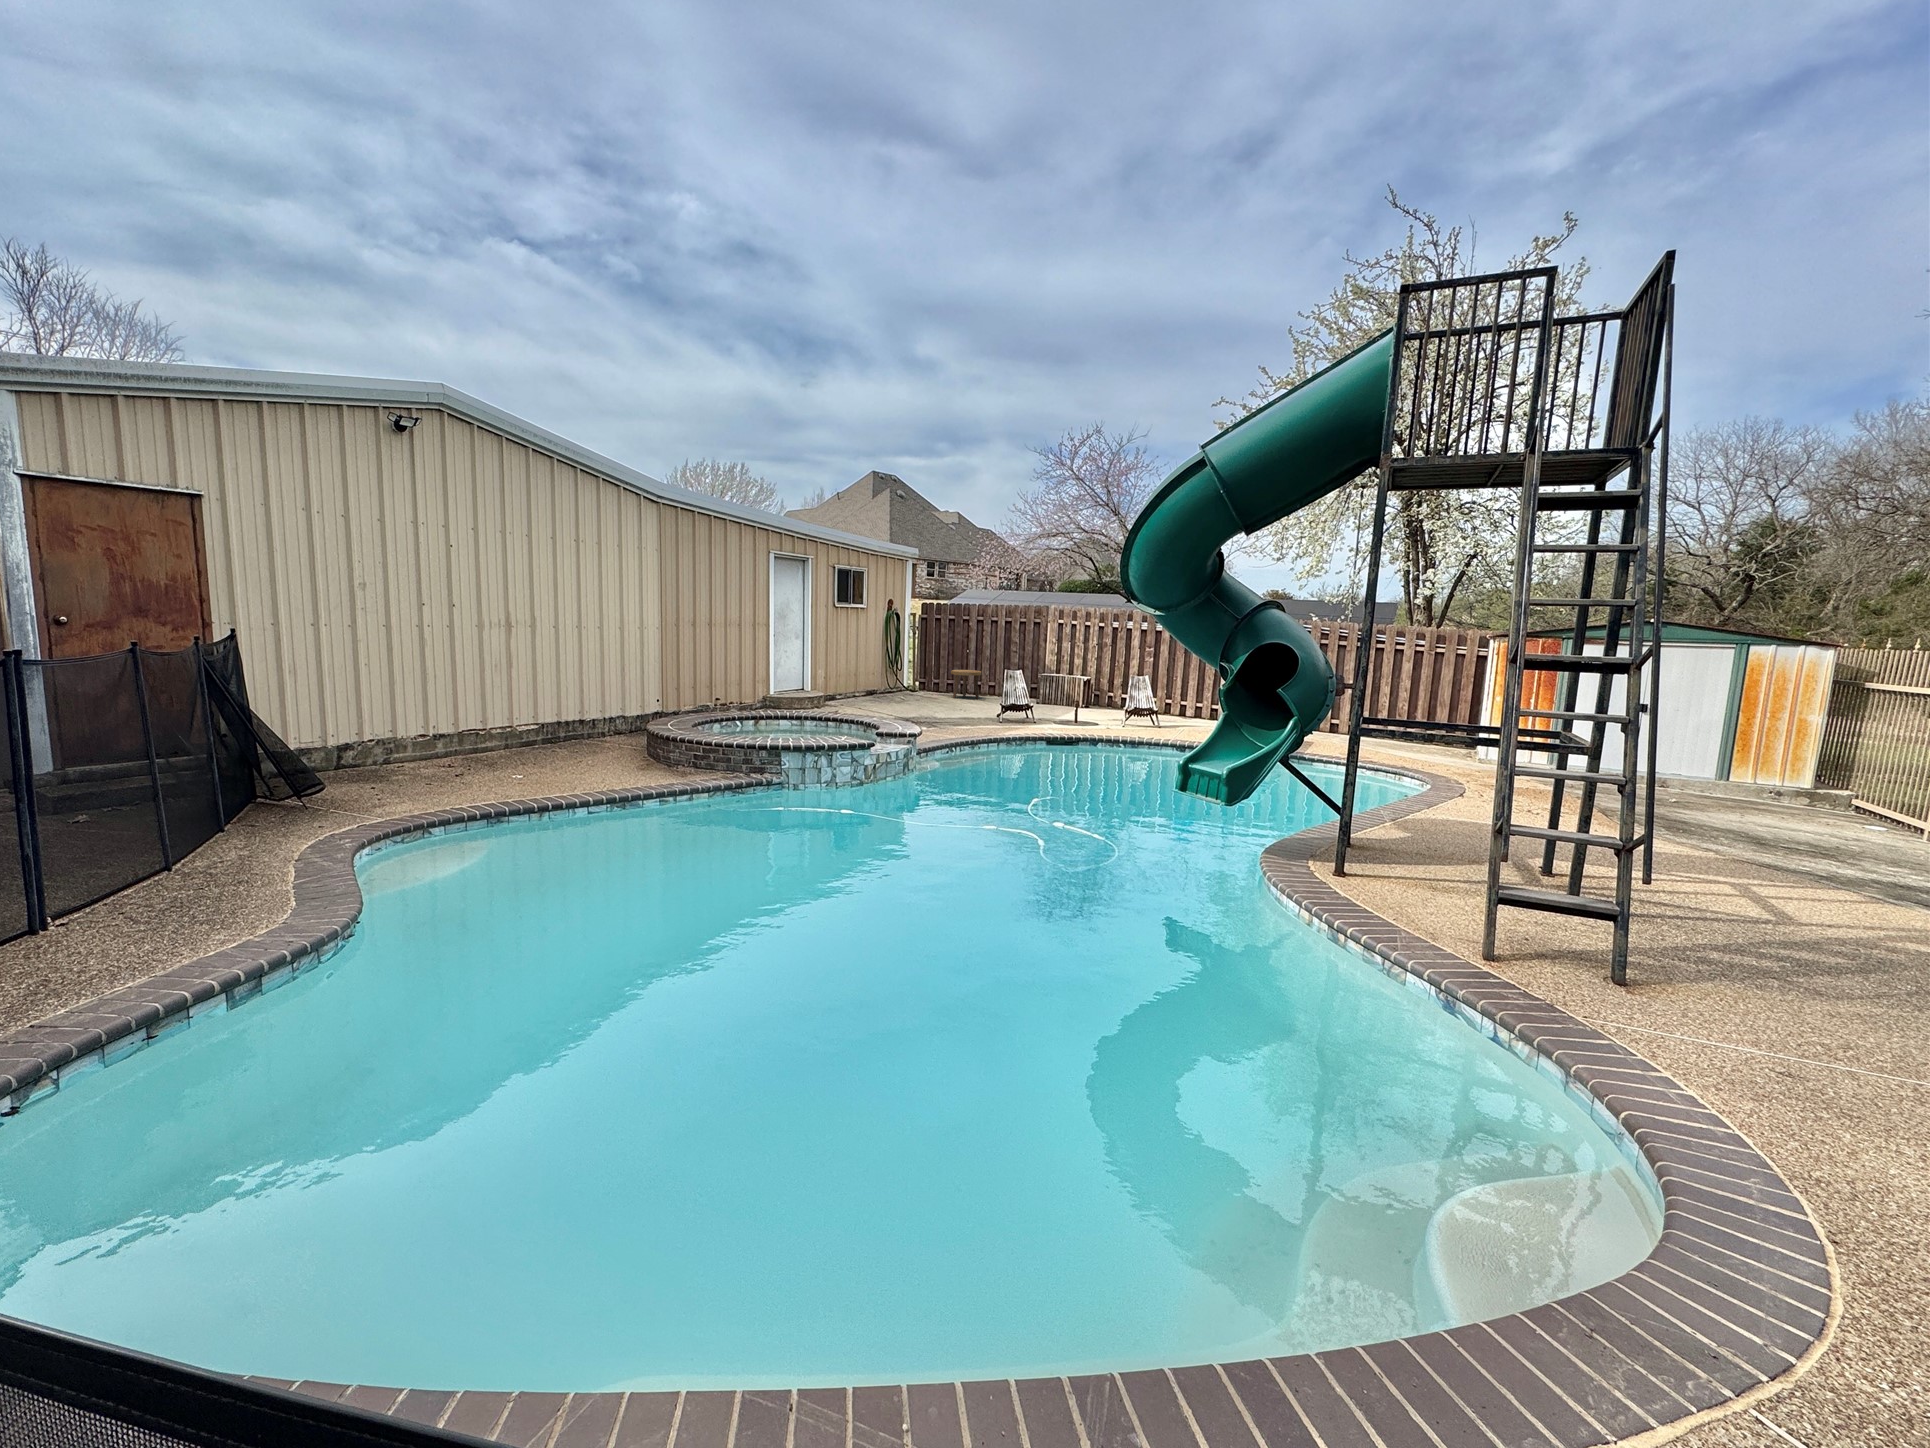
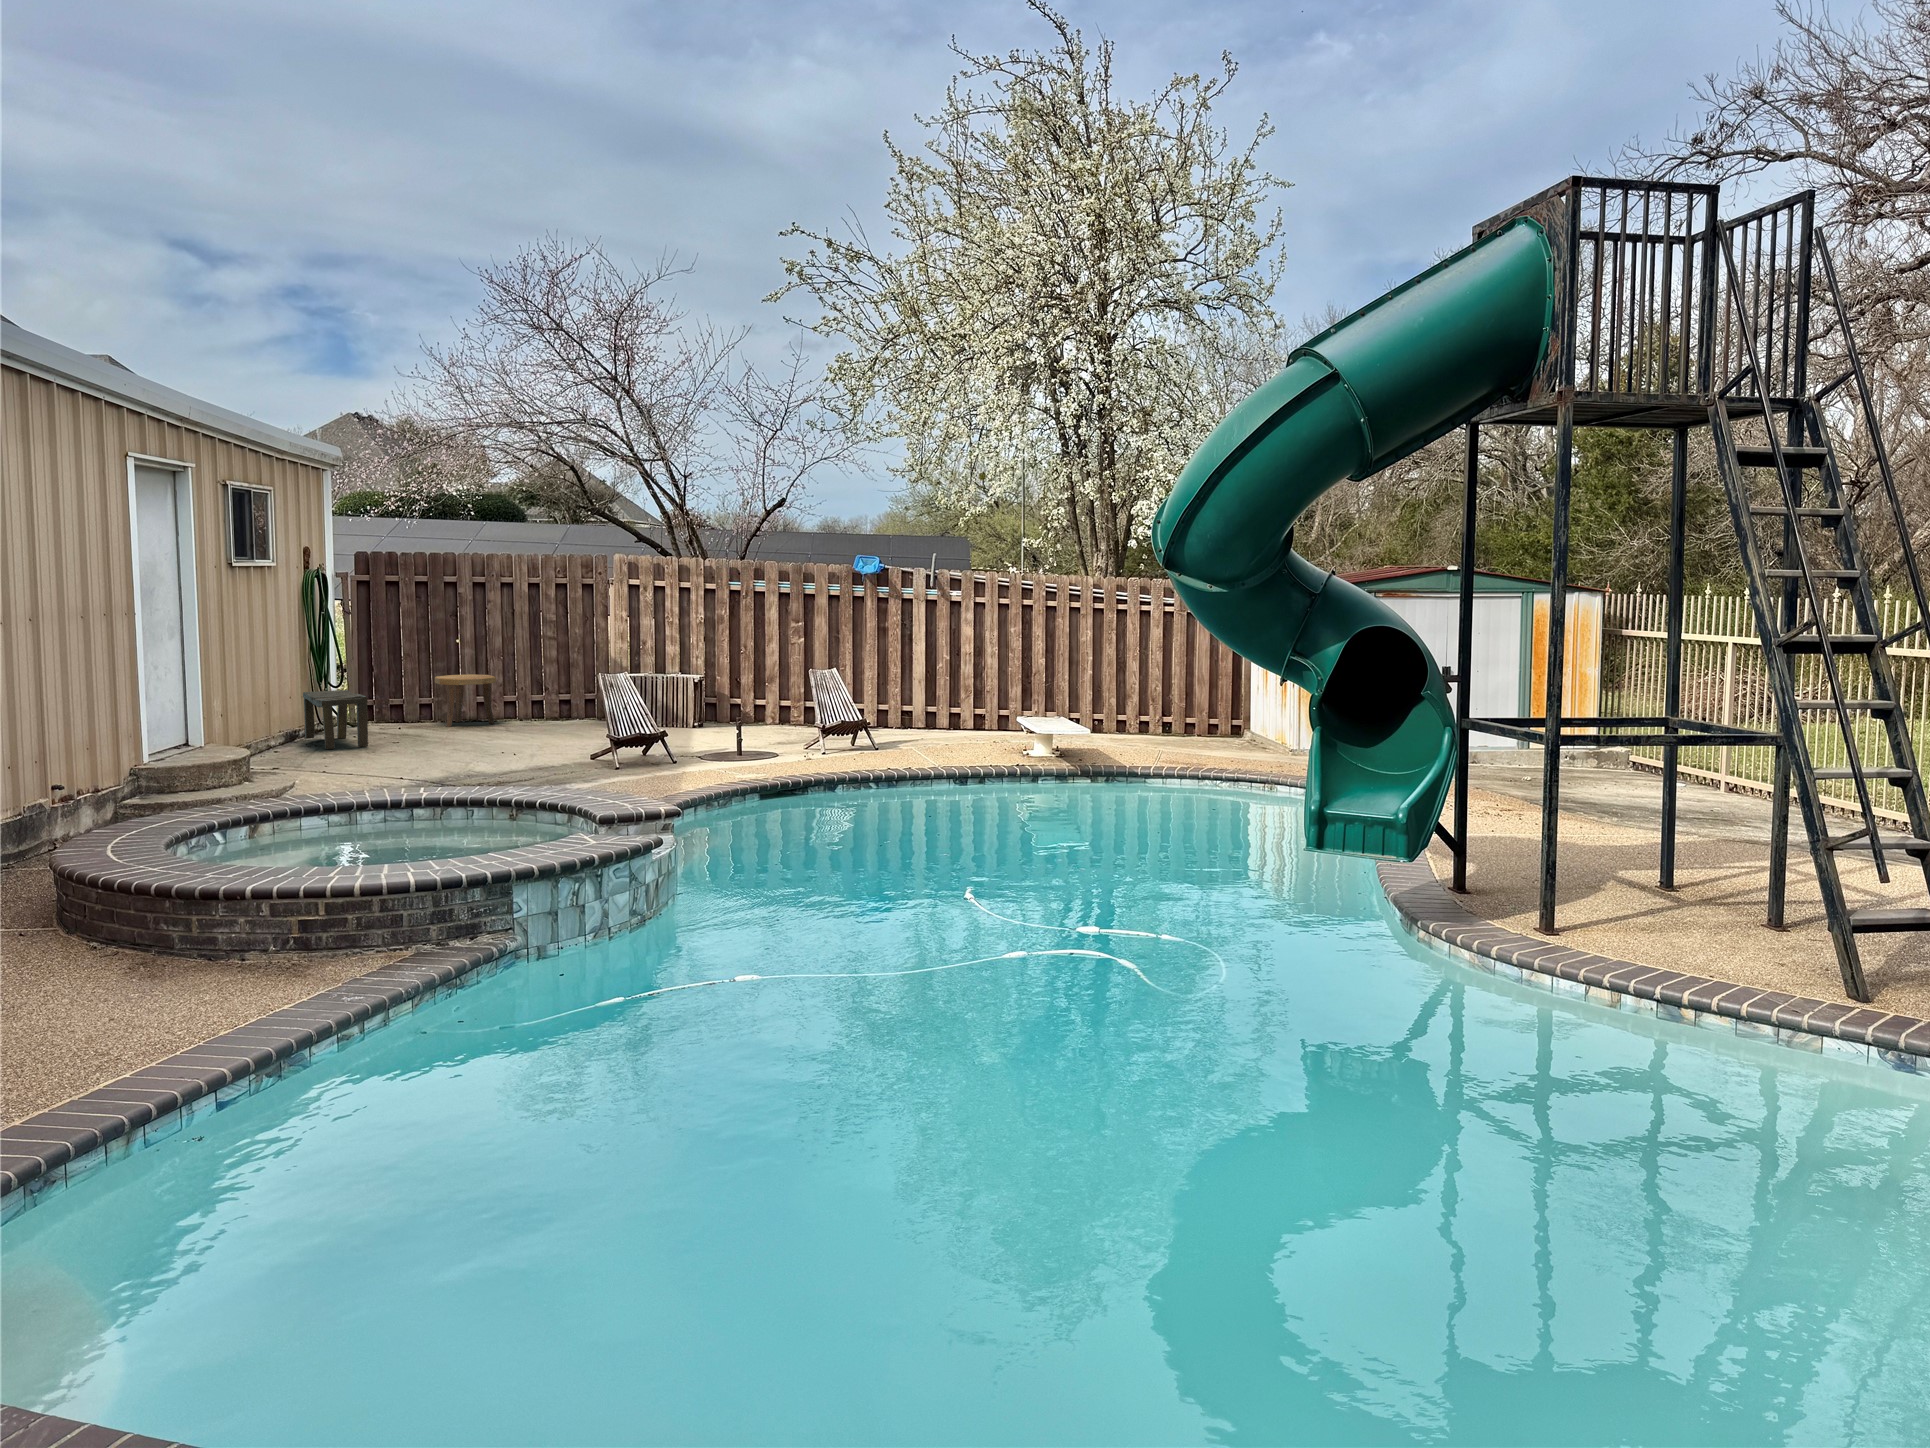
bench: none [874,672,898,702] -> present [303,690,368,749]

